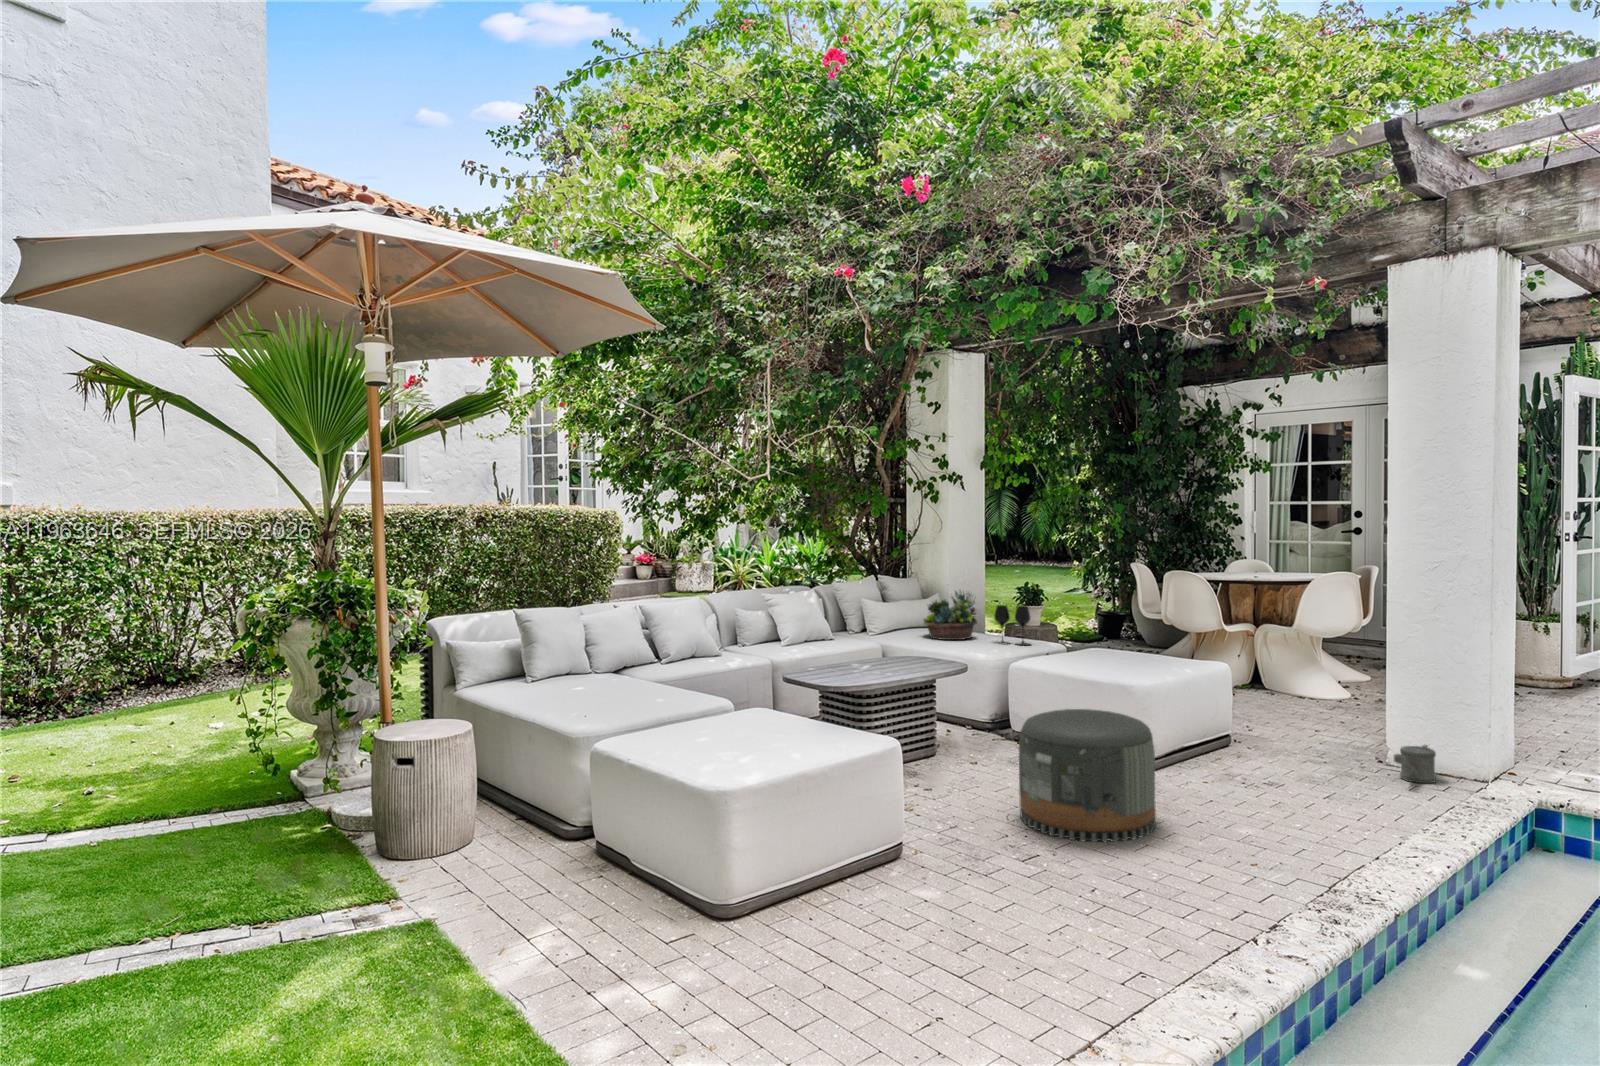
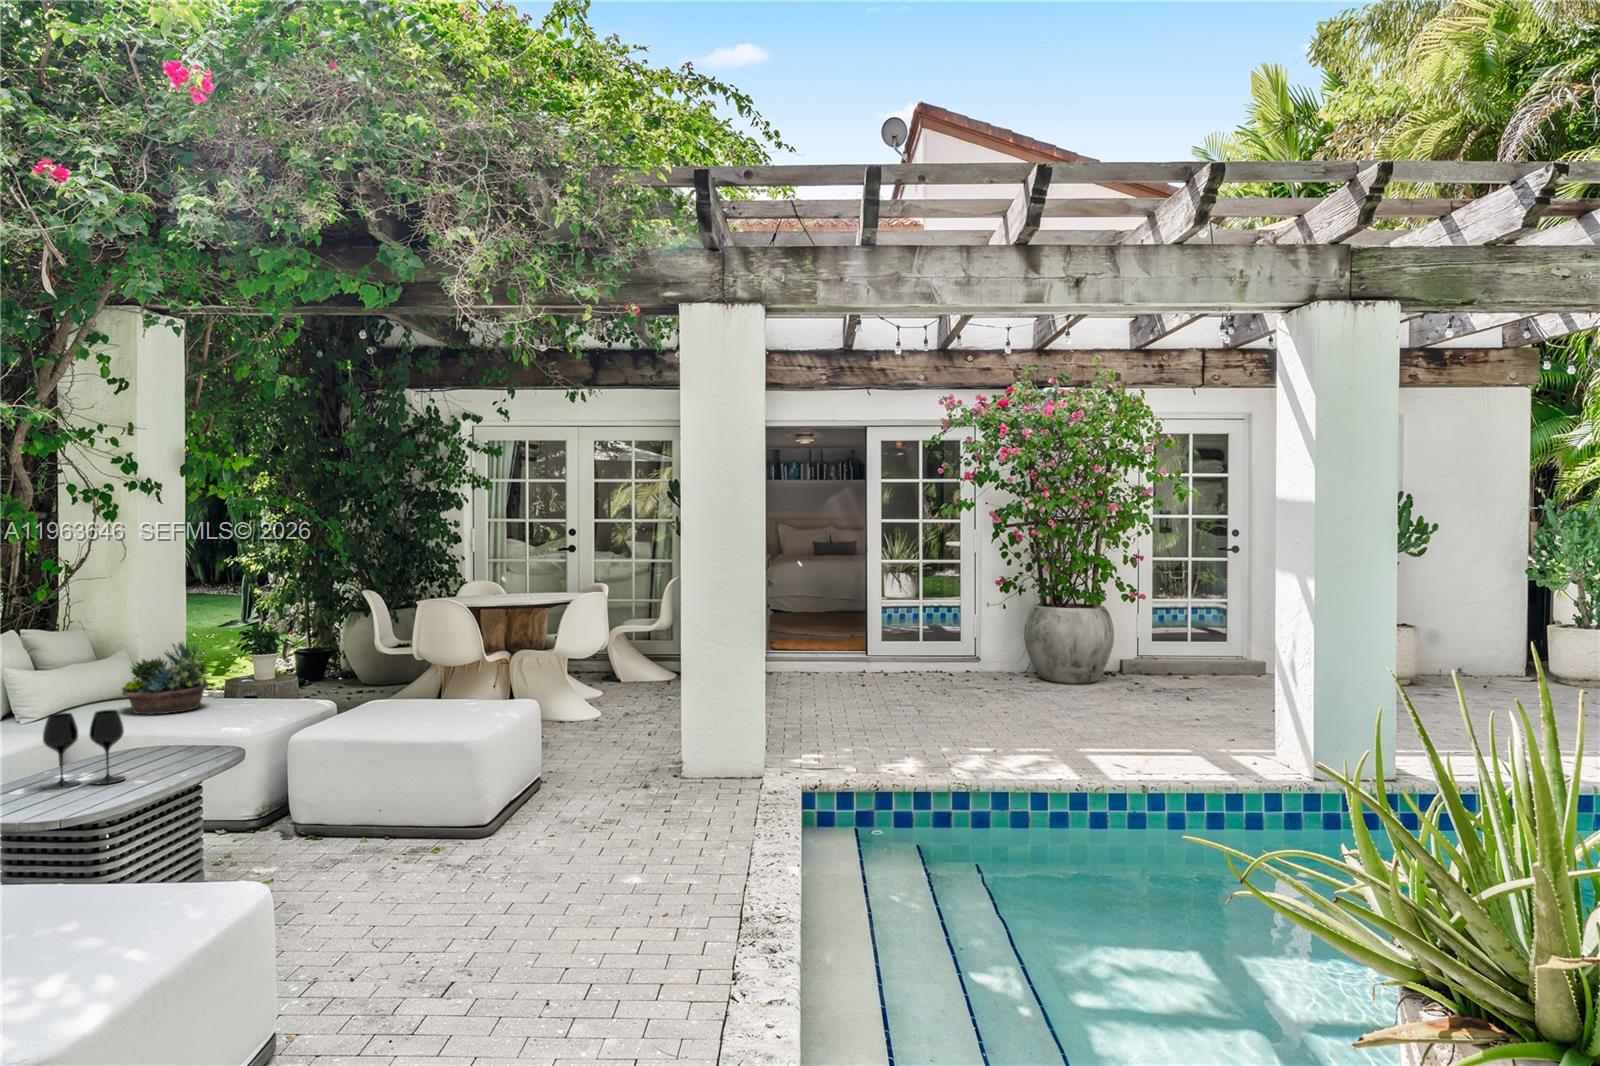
wine glass: present [994,605,1031,645] -> present [43,709,125,789]
pouf: present [1019,709,1156,842] -> none [390,782,556,956]
watering can: present [1394,744,1436,783] -> none [707,753,736,791]

